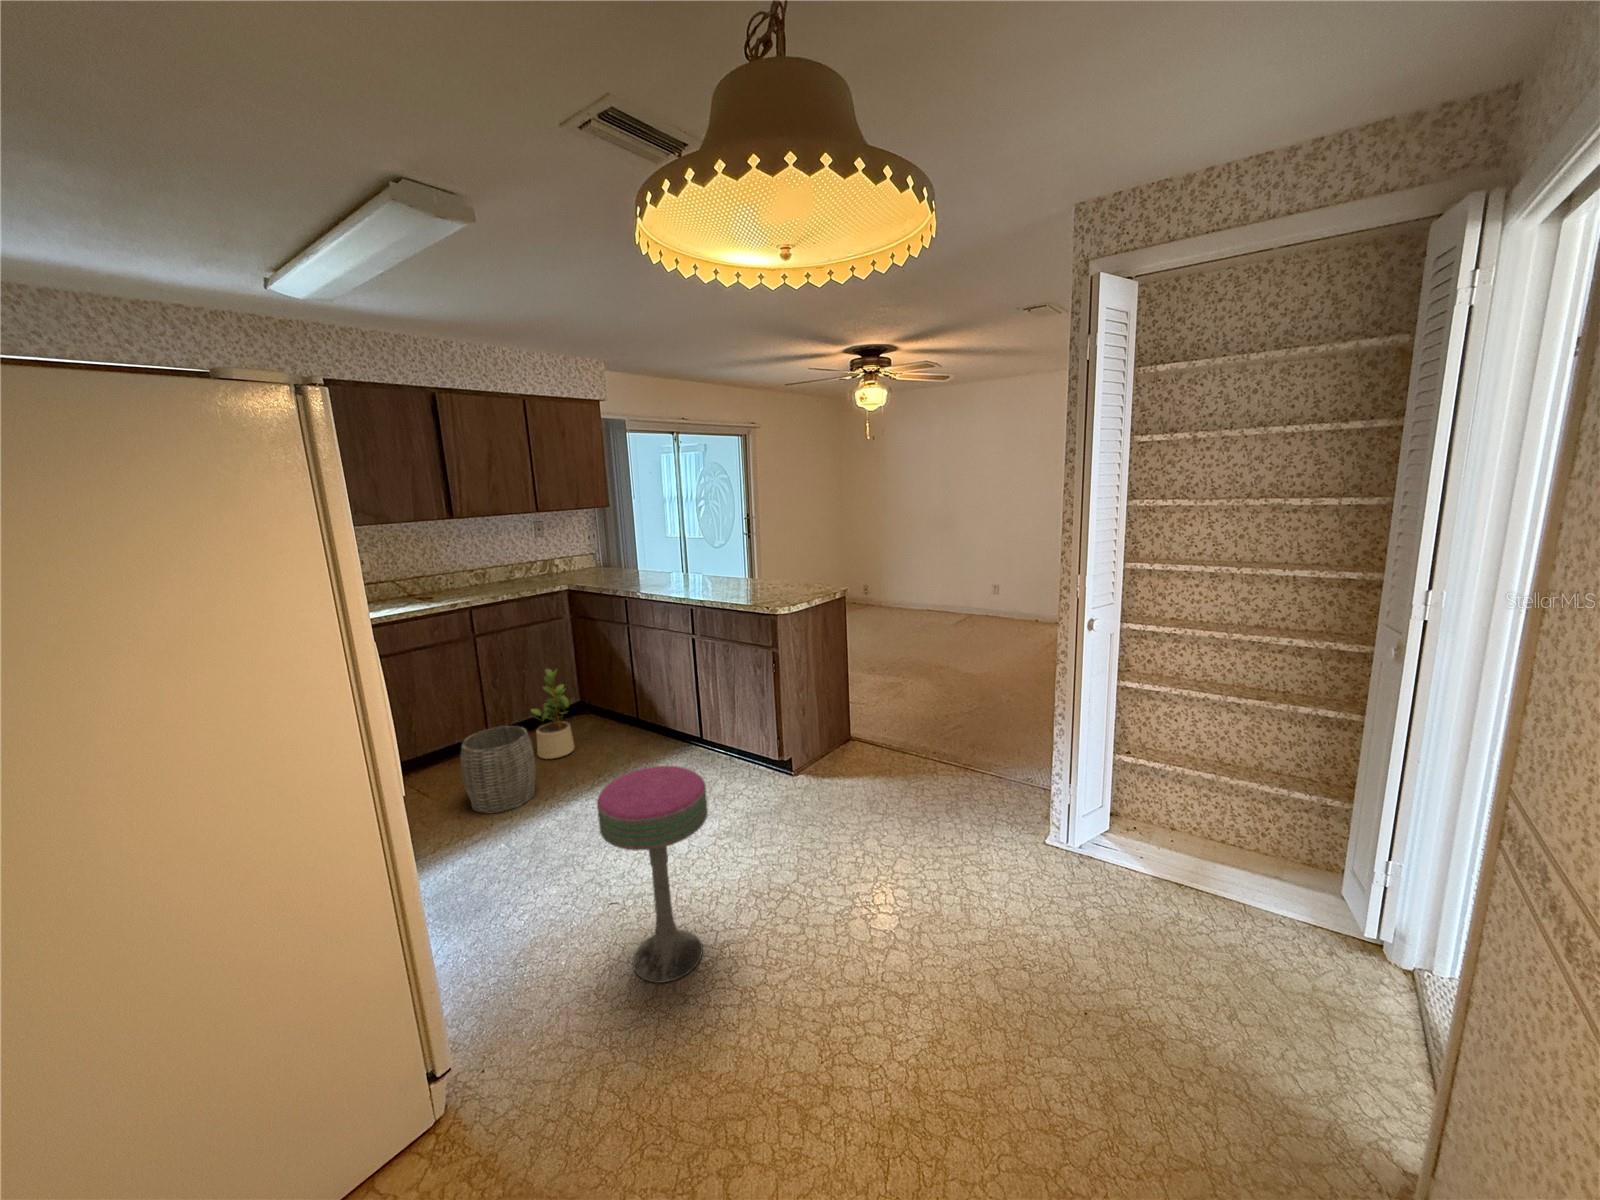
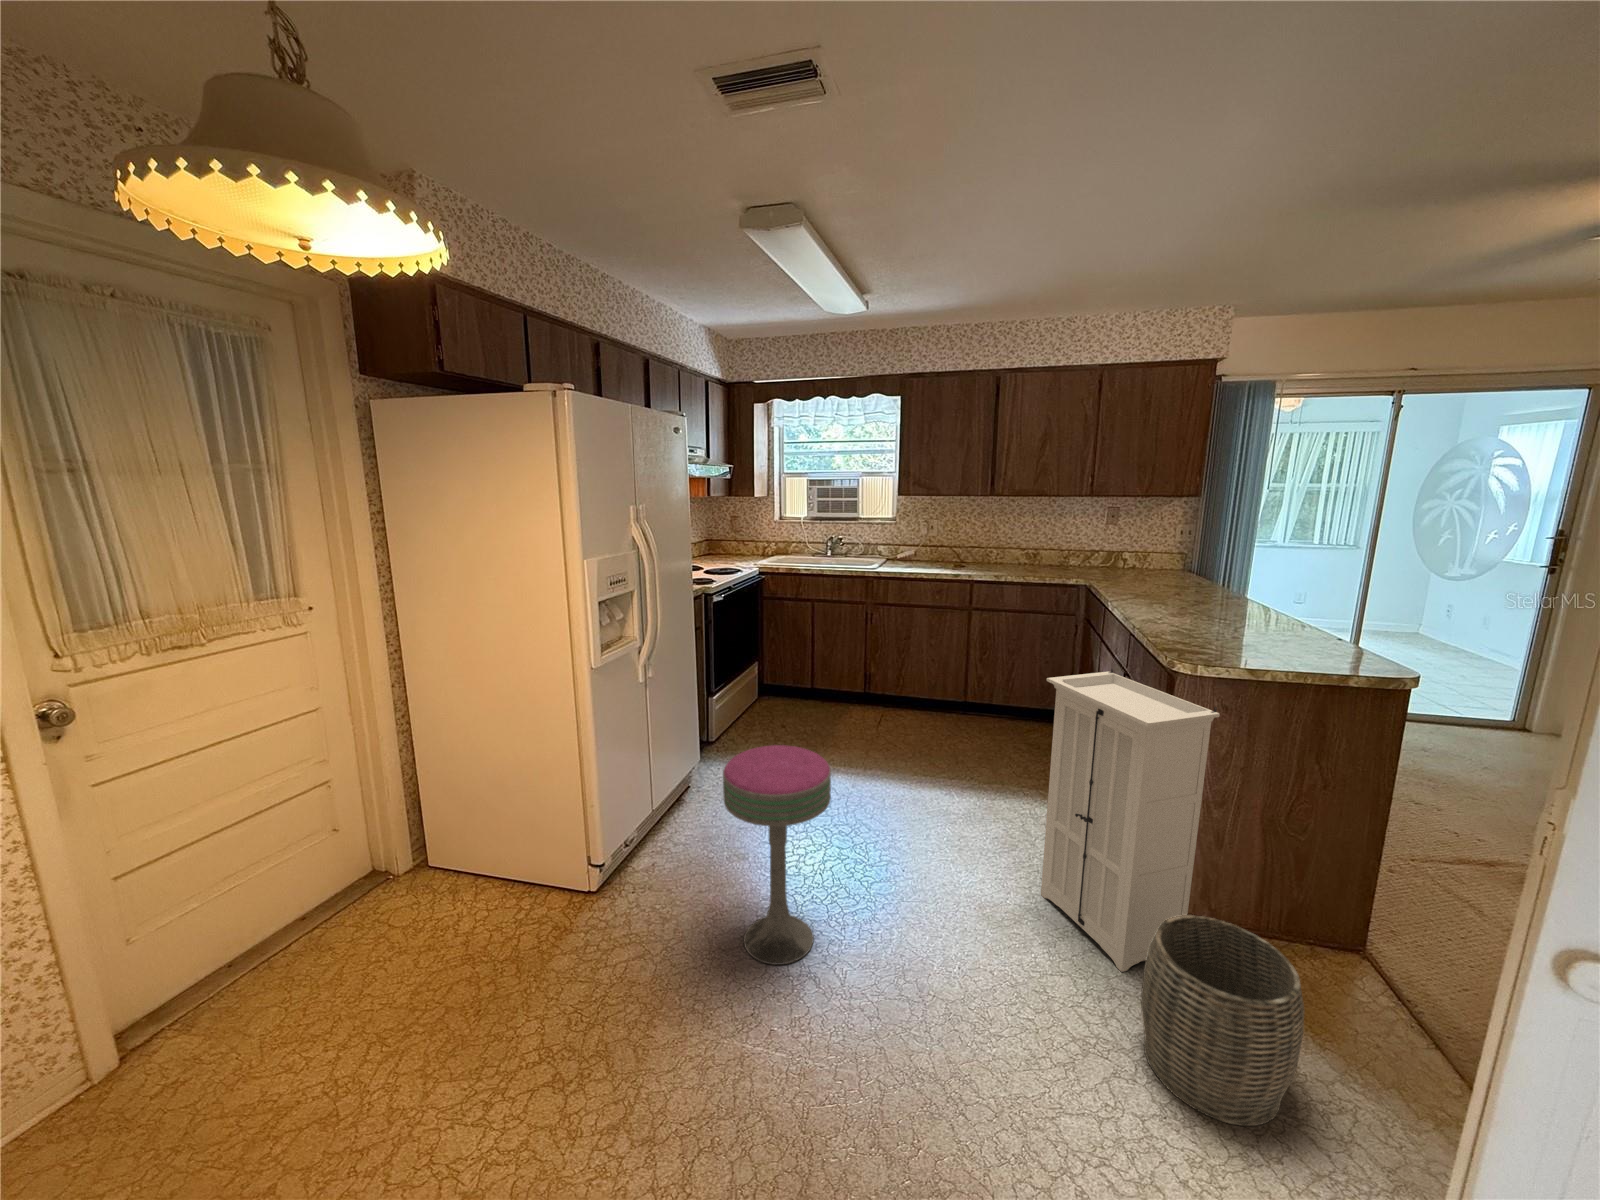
storage cabinet: none [715,625,814,805] -> present [1041,669,1220,972]
potted plant: present [531,669,574,759] -> none [981,658,1031,753]
woven basket: present [460,726,536,813] -> present [1141,915,1304,1126]

